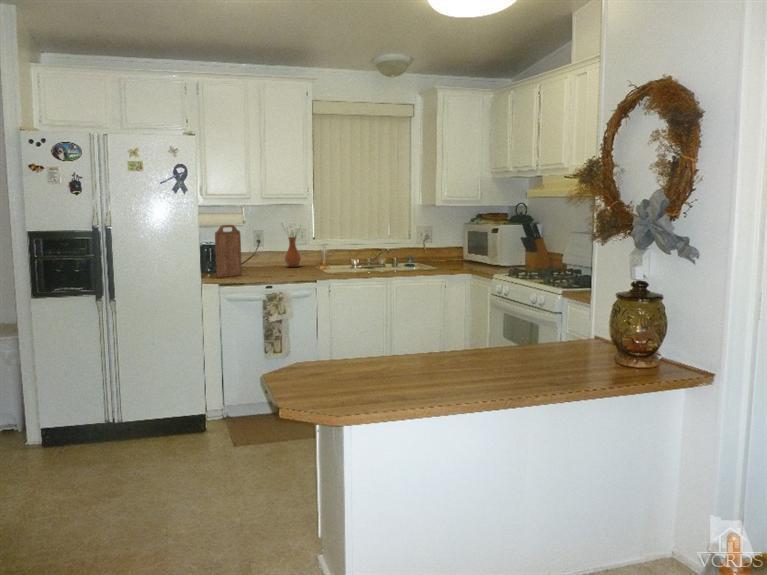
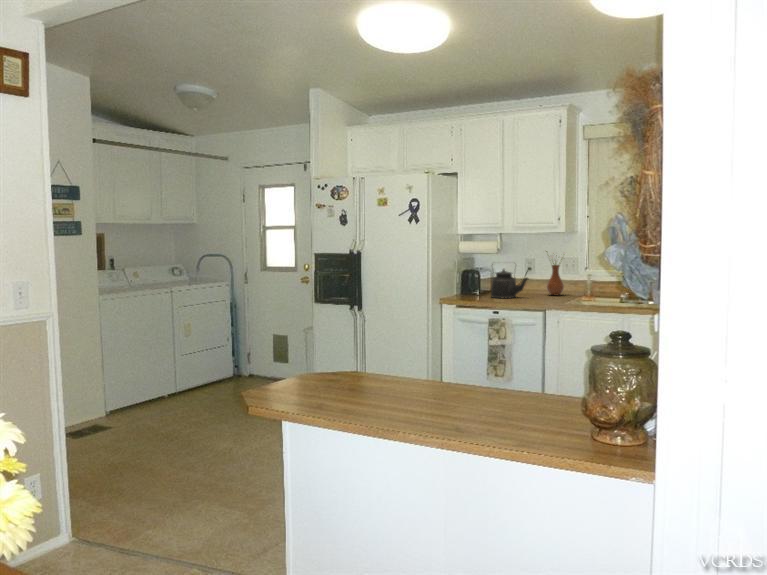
cutting board: present [215,225,242,278] -> none [458,252,485,299]
kettle: none [239,236,279,273] -> present [491,264,529,298]

